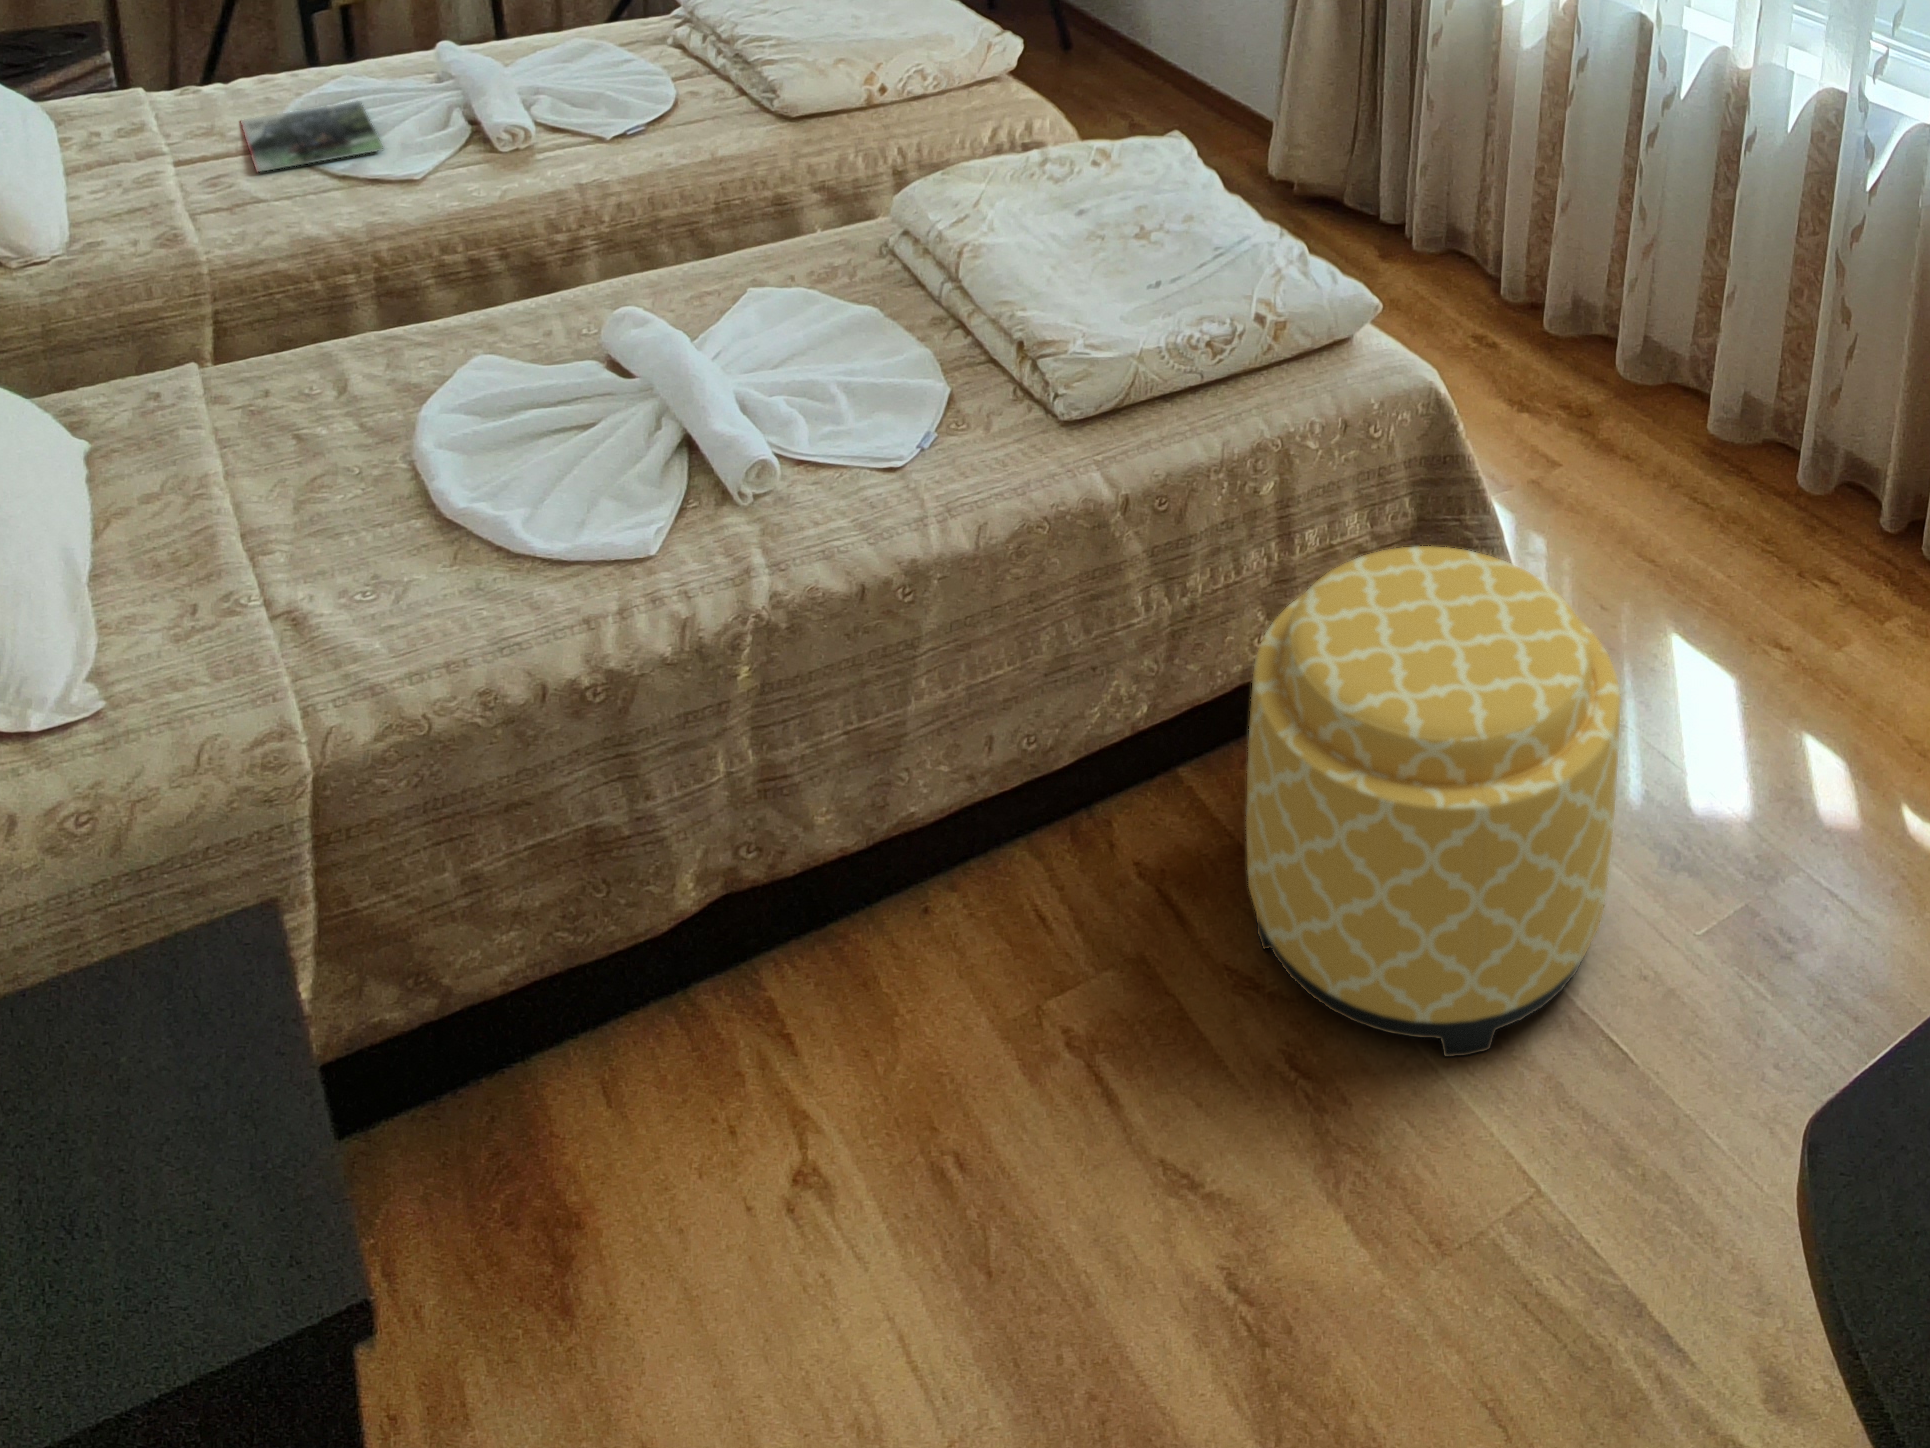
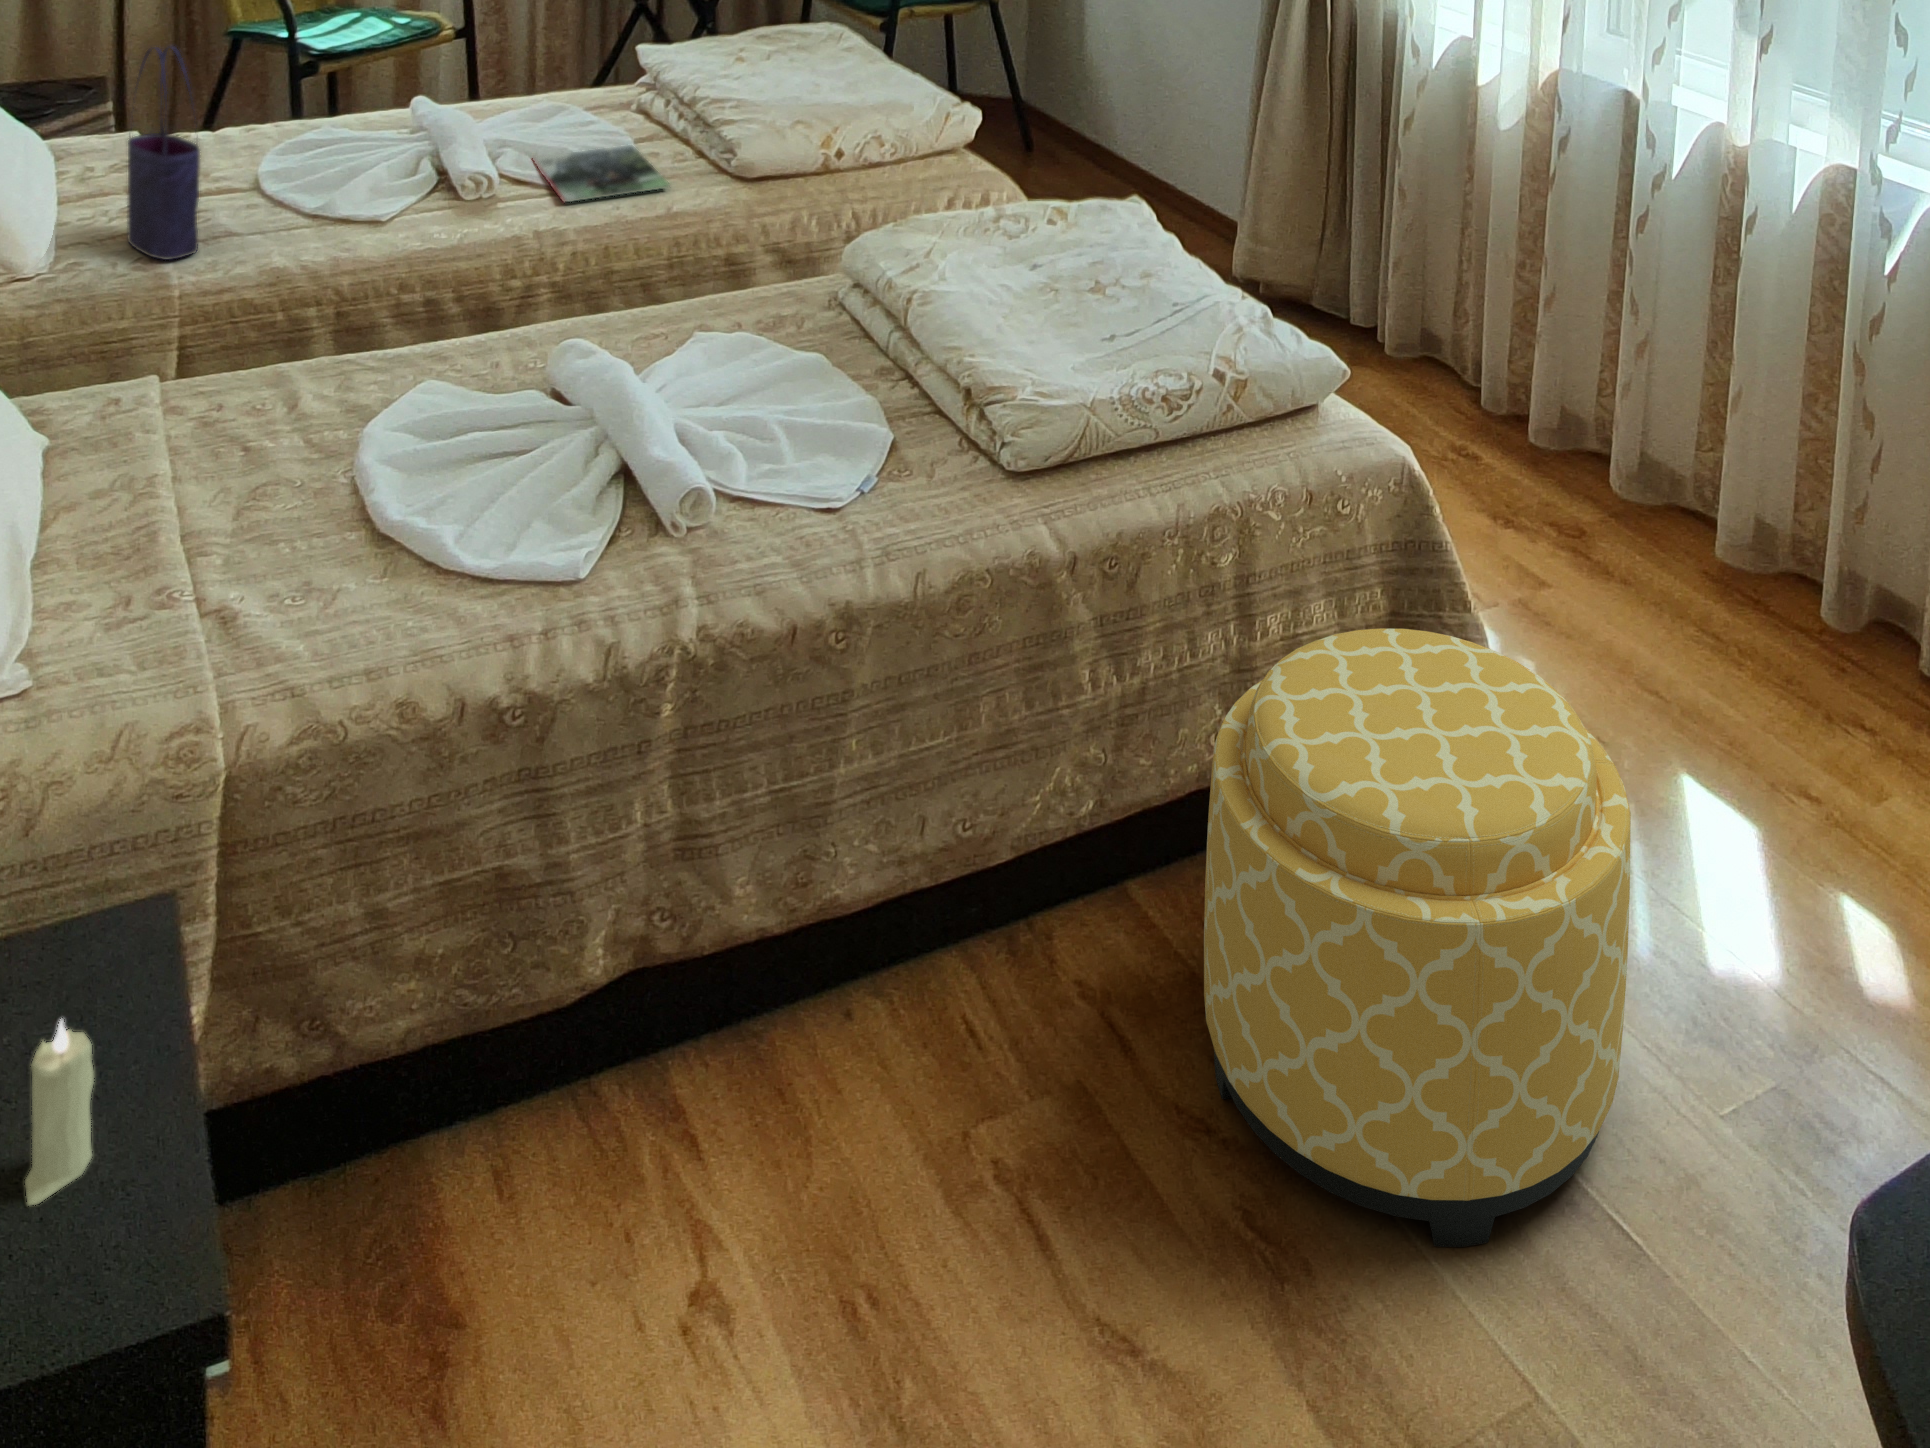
tote bag: none [134,25,222,238] -> present [127,46,200,260]
magazine: present [241,102,383,172] -> present [533,145,670,202]
candle: none [160,1037,226,1193] -> present [25,1020,94,1205]

